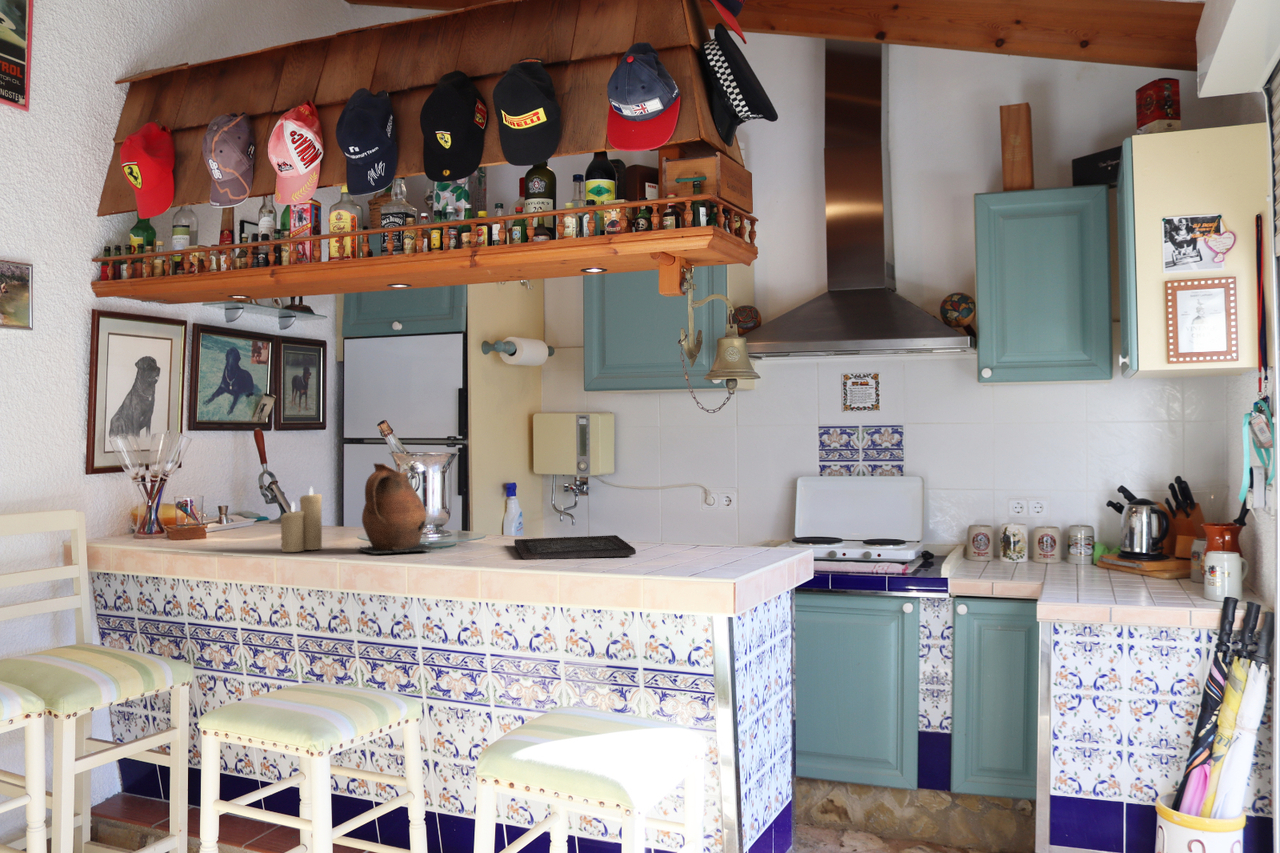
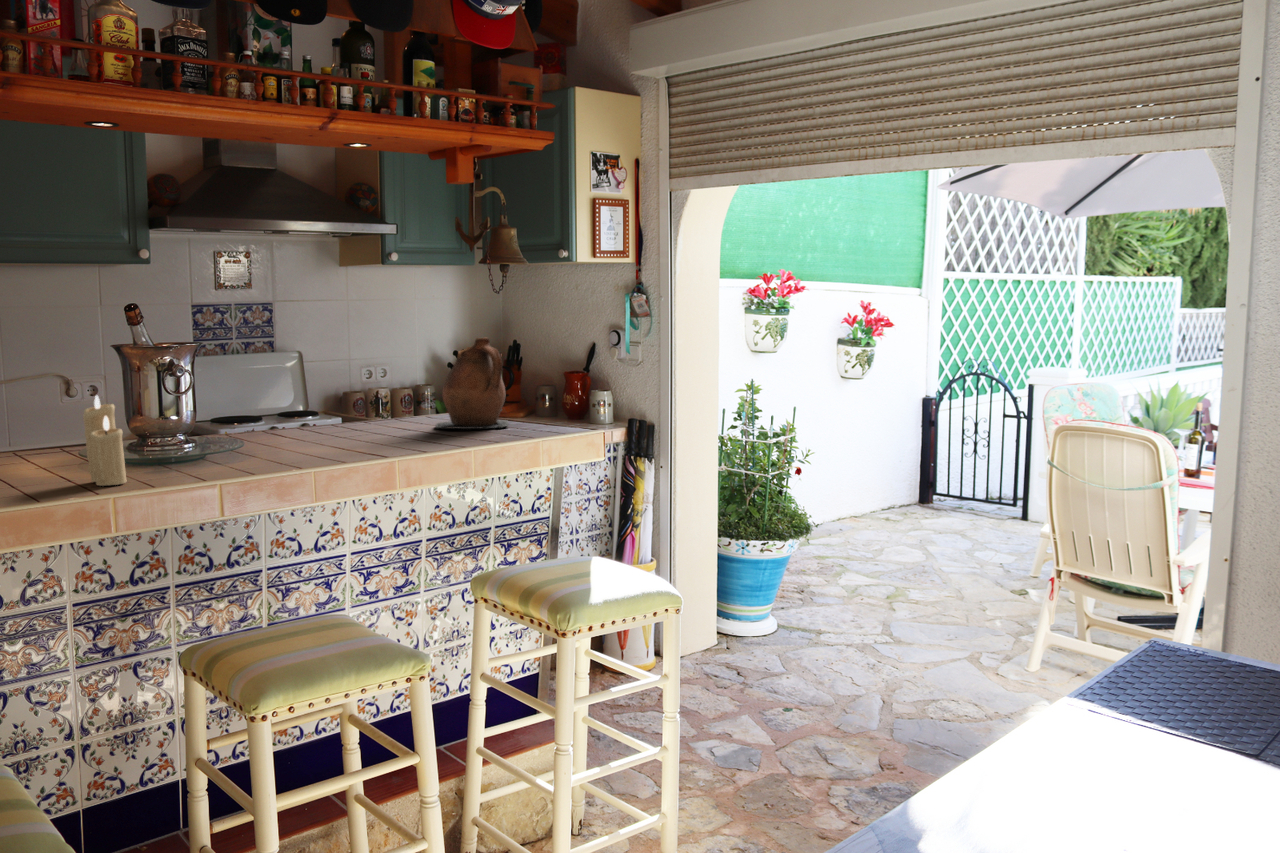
ceramic pitcher: present [360,463,435,554] -> present [436,338,509,429]
tray: present [514,535,636,560] -> none [237,425,411,447]

